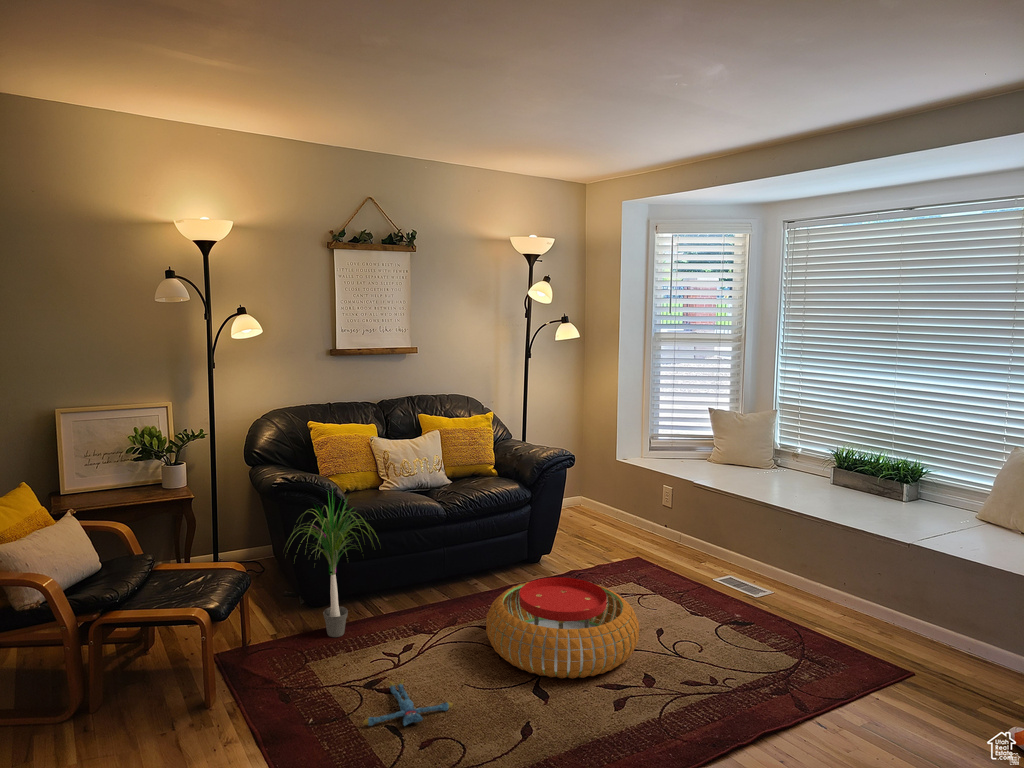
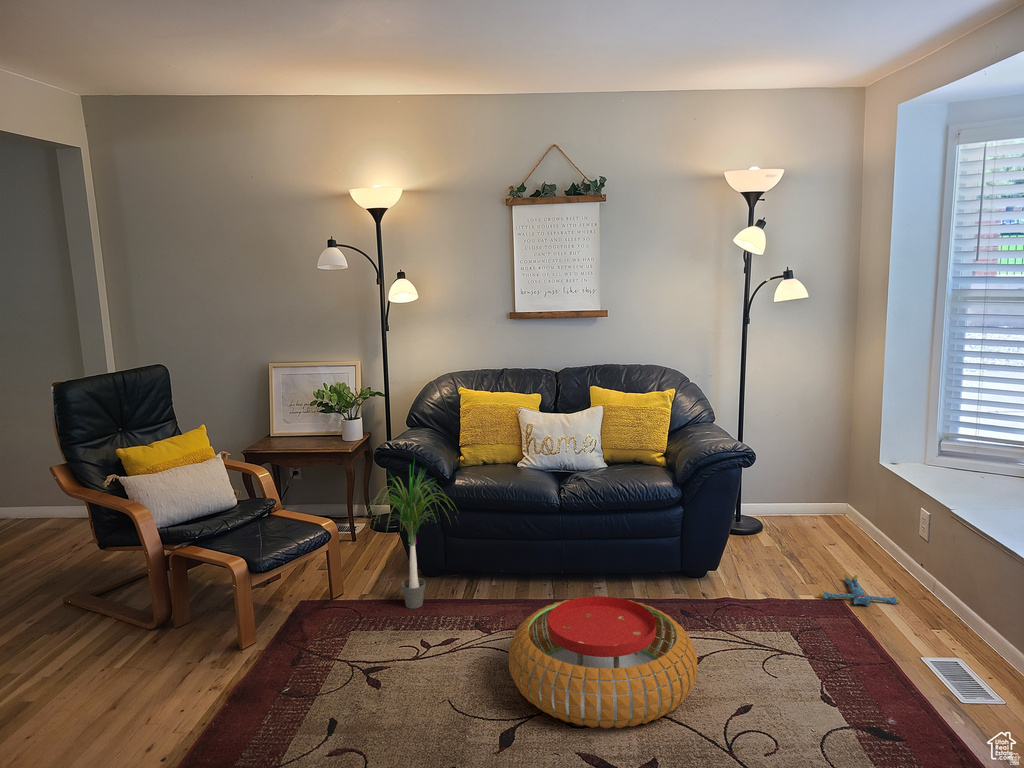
plush toy: present [363,679,453,726] -> present [819,574,901,605]

